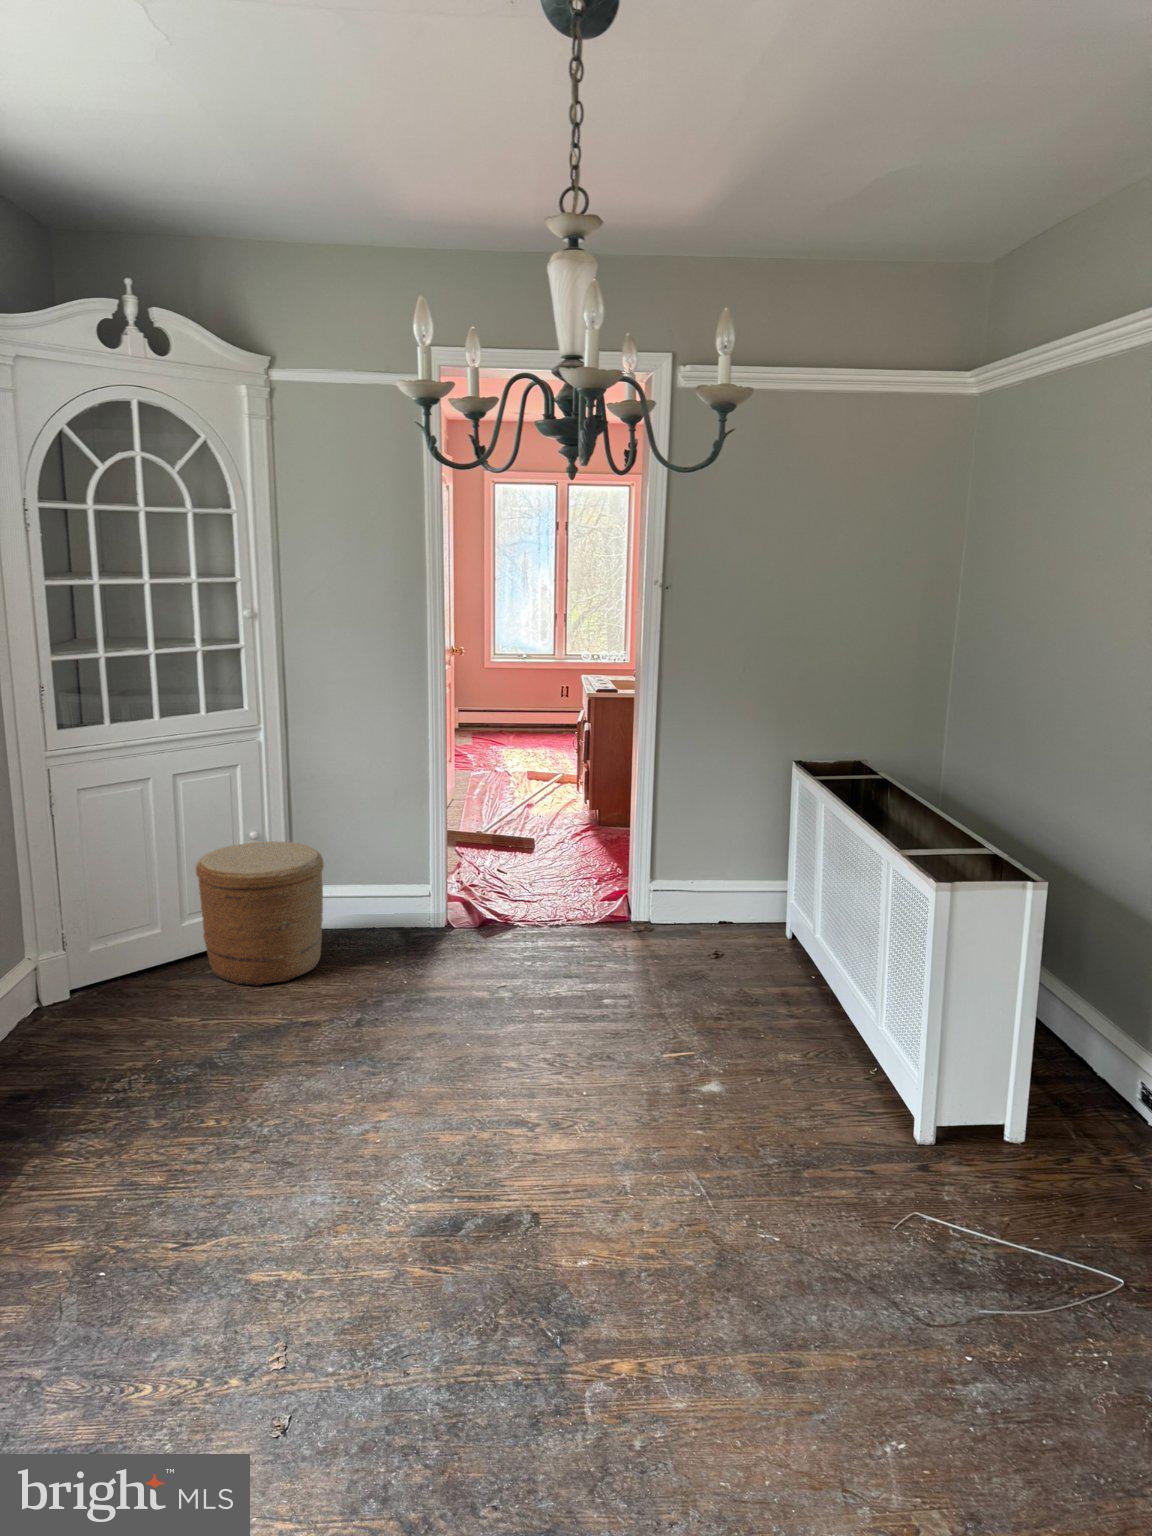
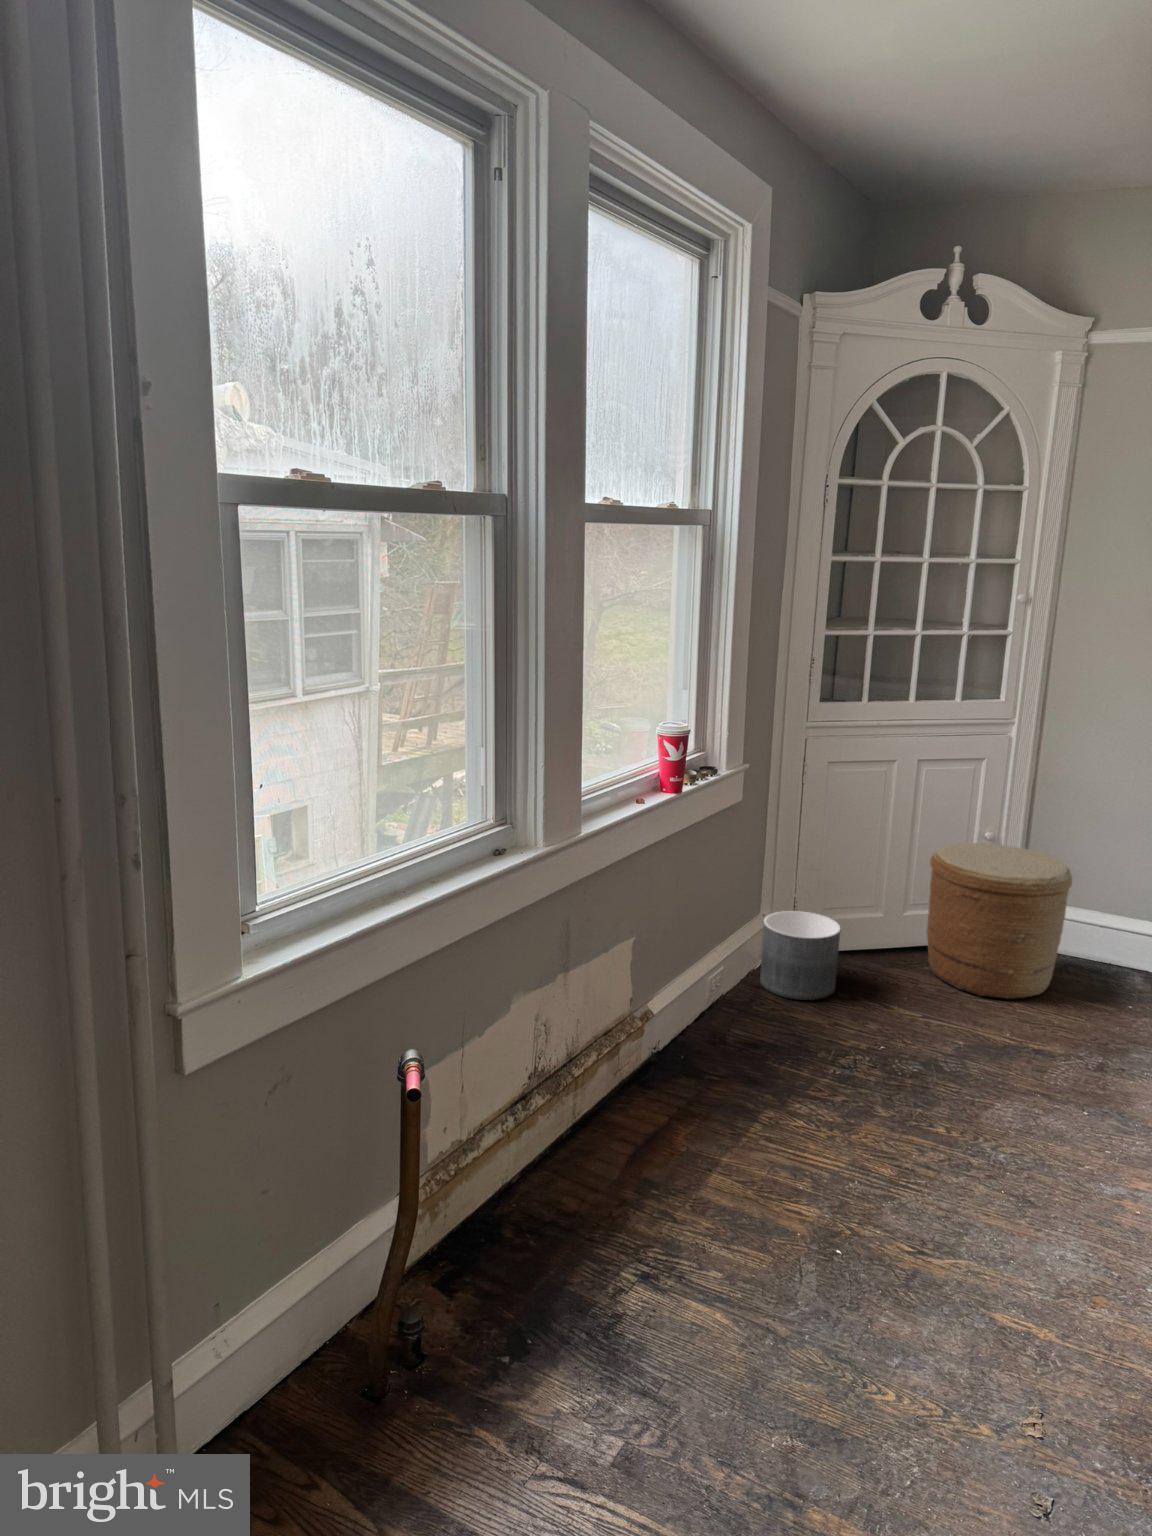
planter: none [24,945,114,1038] -> present [760,911,840,1000]

